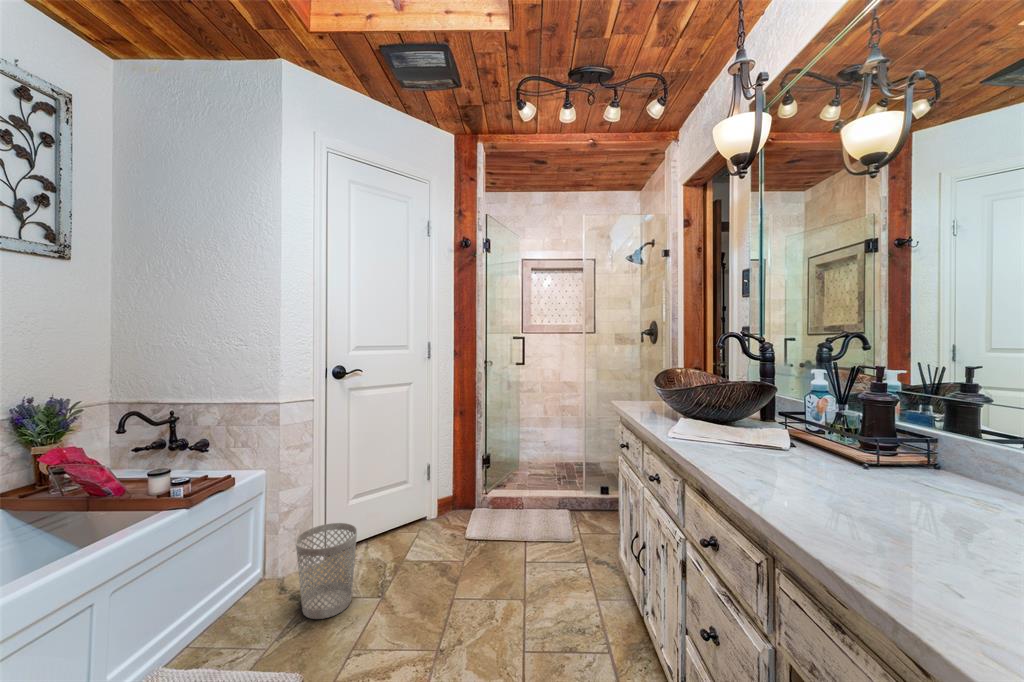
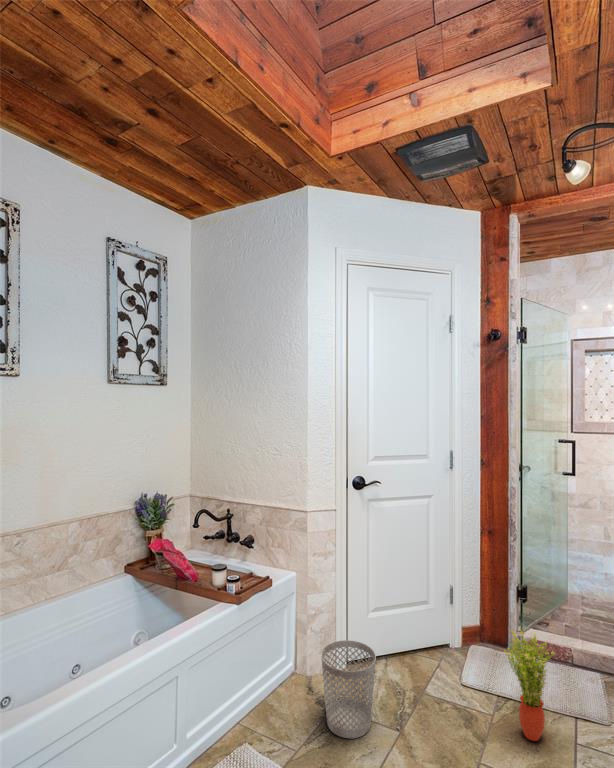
potted plant: none [474,477,514,569] -> present [504,631,555,741]

